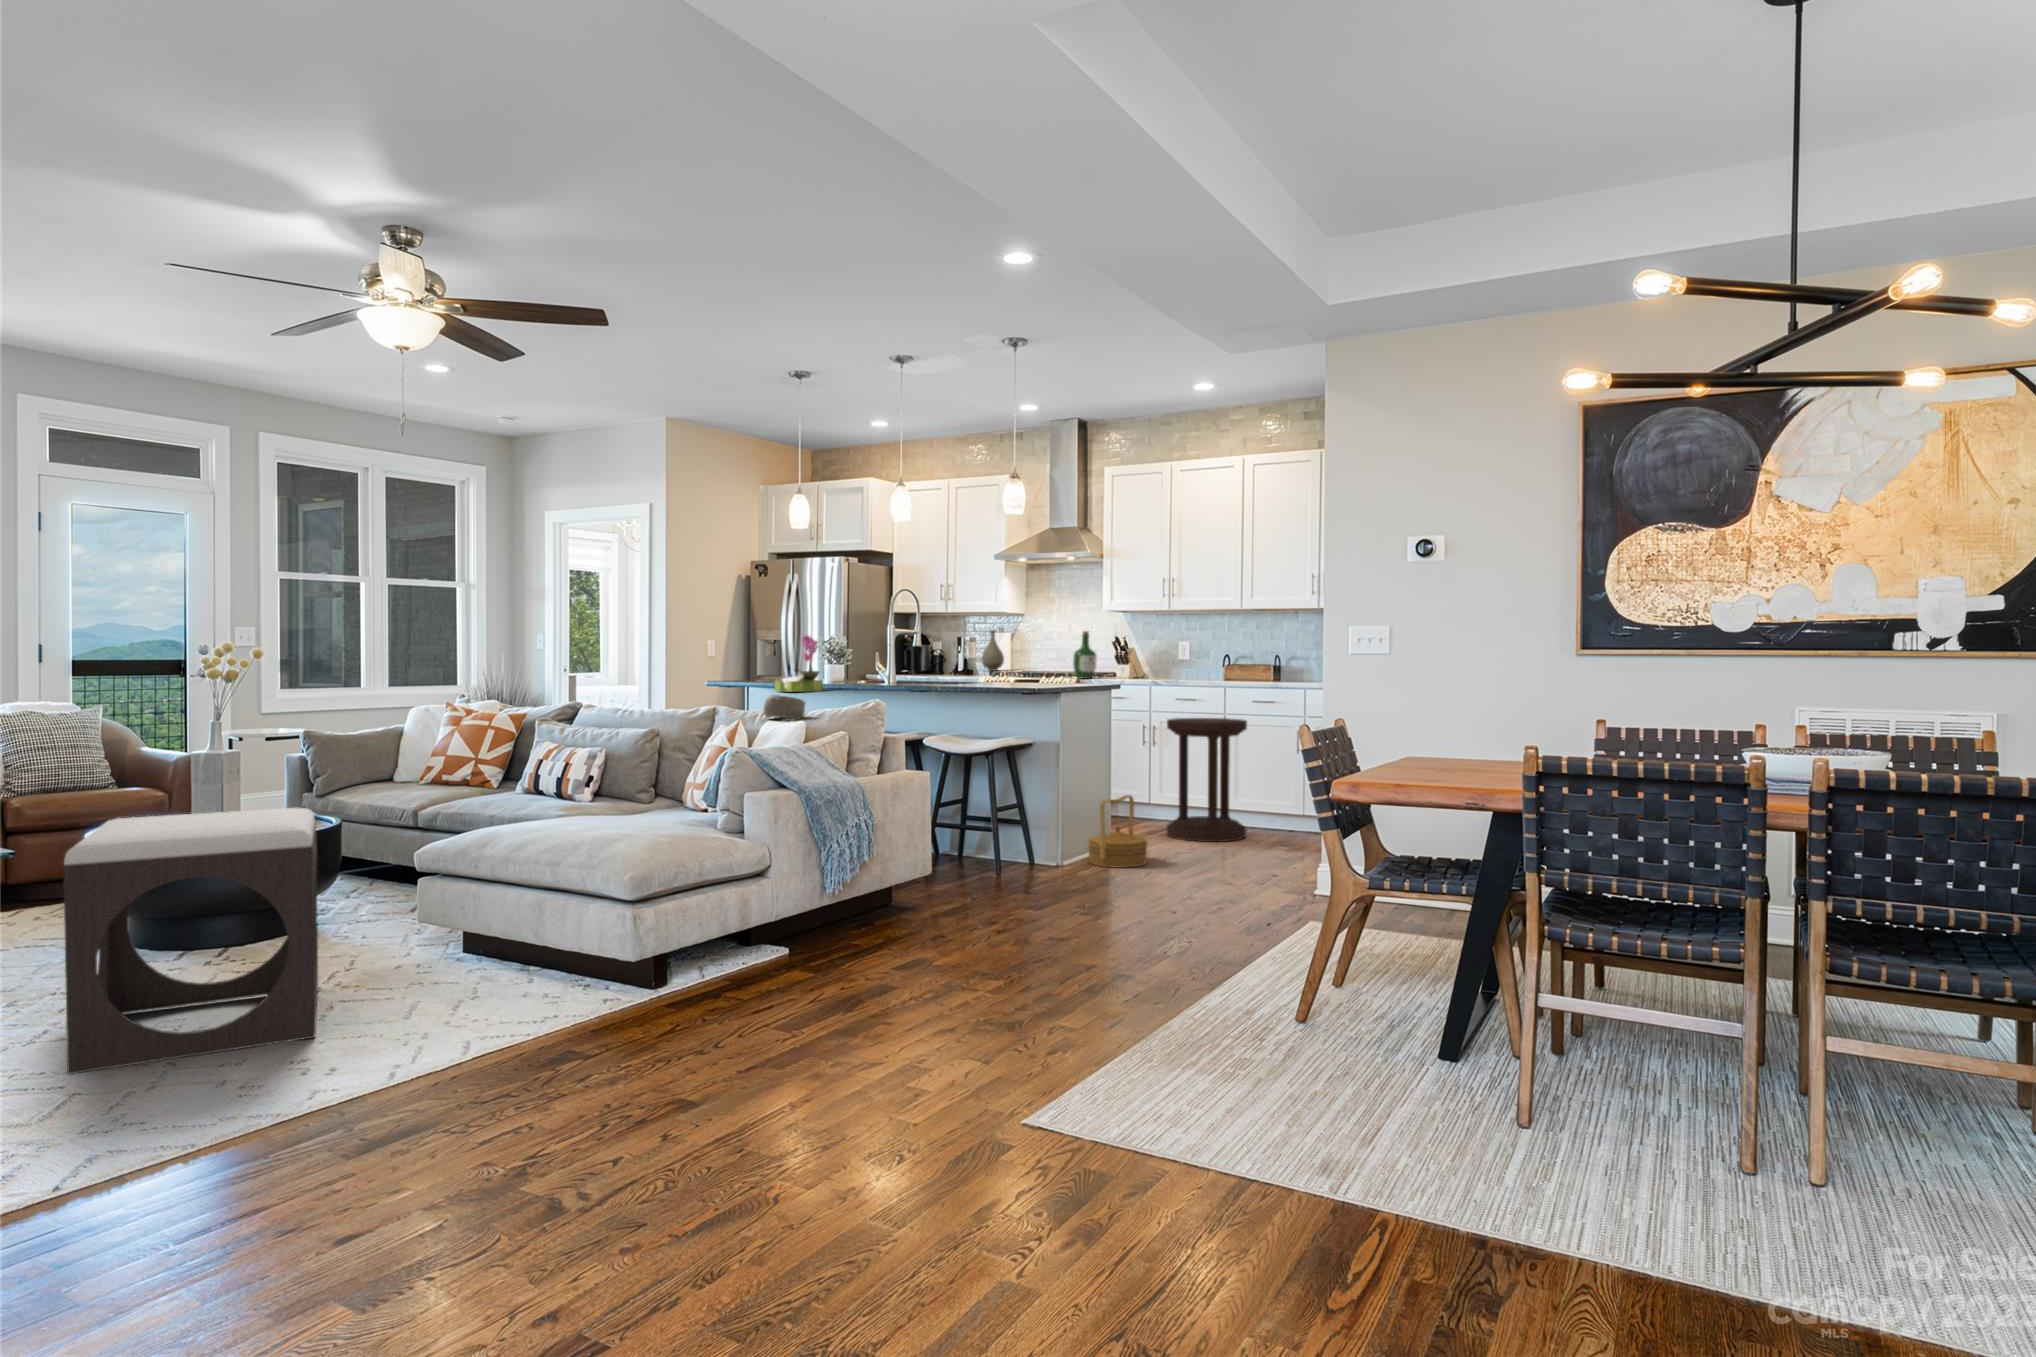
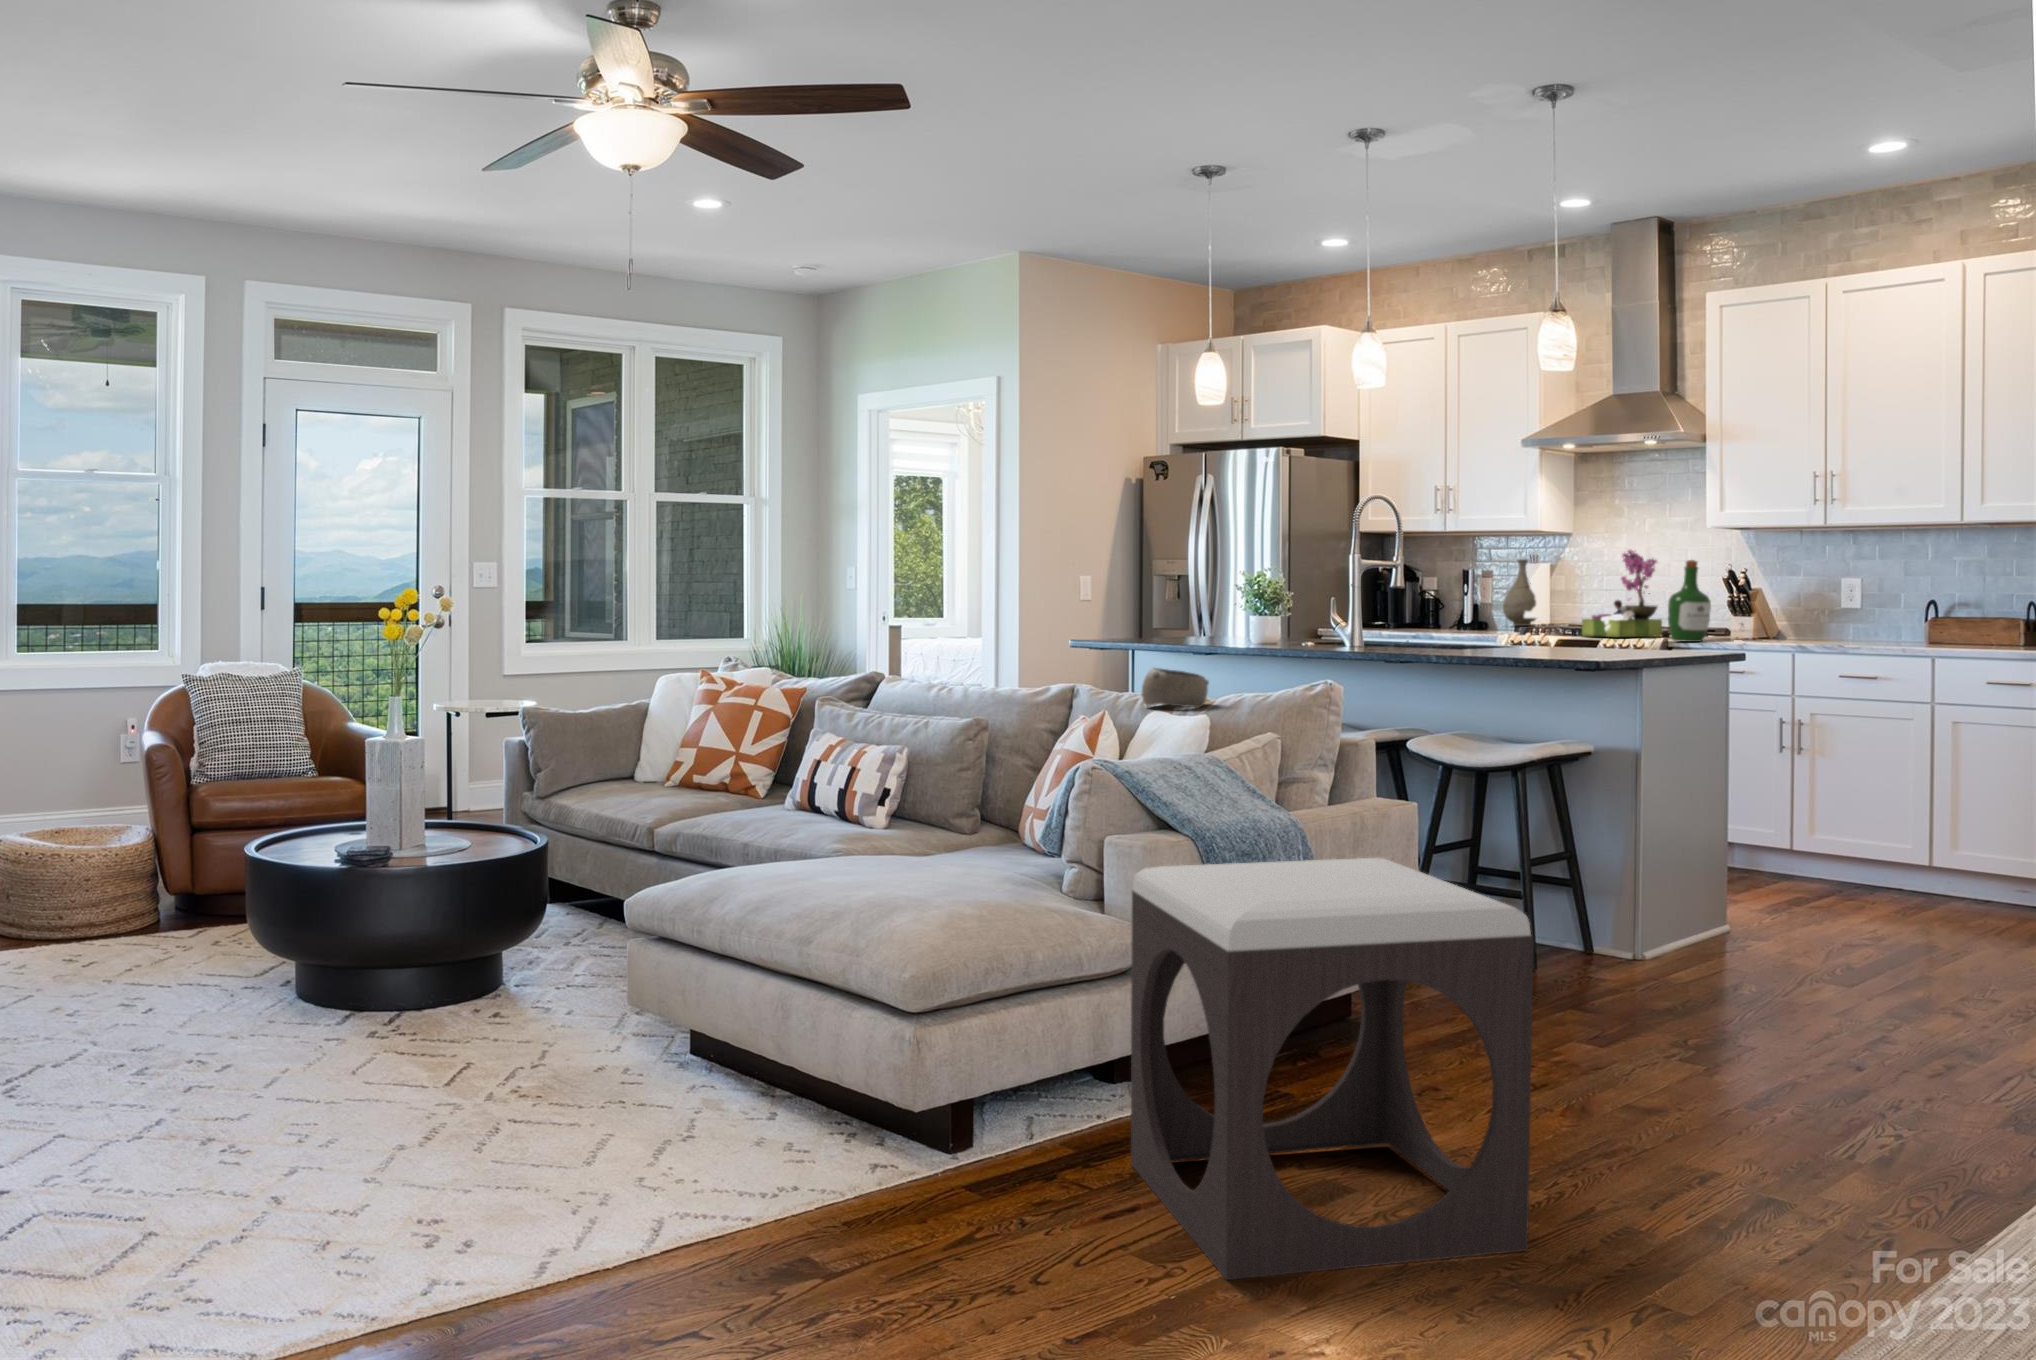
flower arrangement: present [774,635,823,692] -> present [1582,550,1662,637]
side table: present [1166,718,1247,842] -> none [1838,713,2006,938]
basket: present [1088,795,1148,868] -> none [1694,849,1810,979]
footstool: present [63,808,318,1074] -> present [1131,858,1533,1280]

